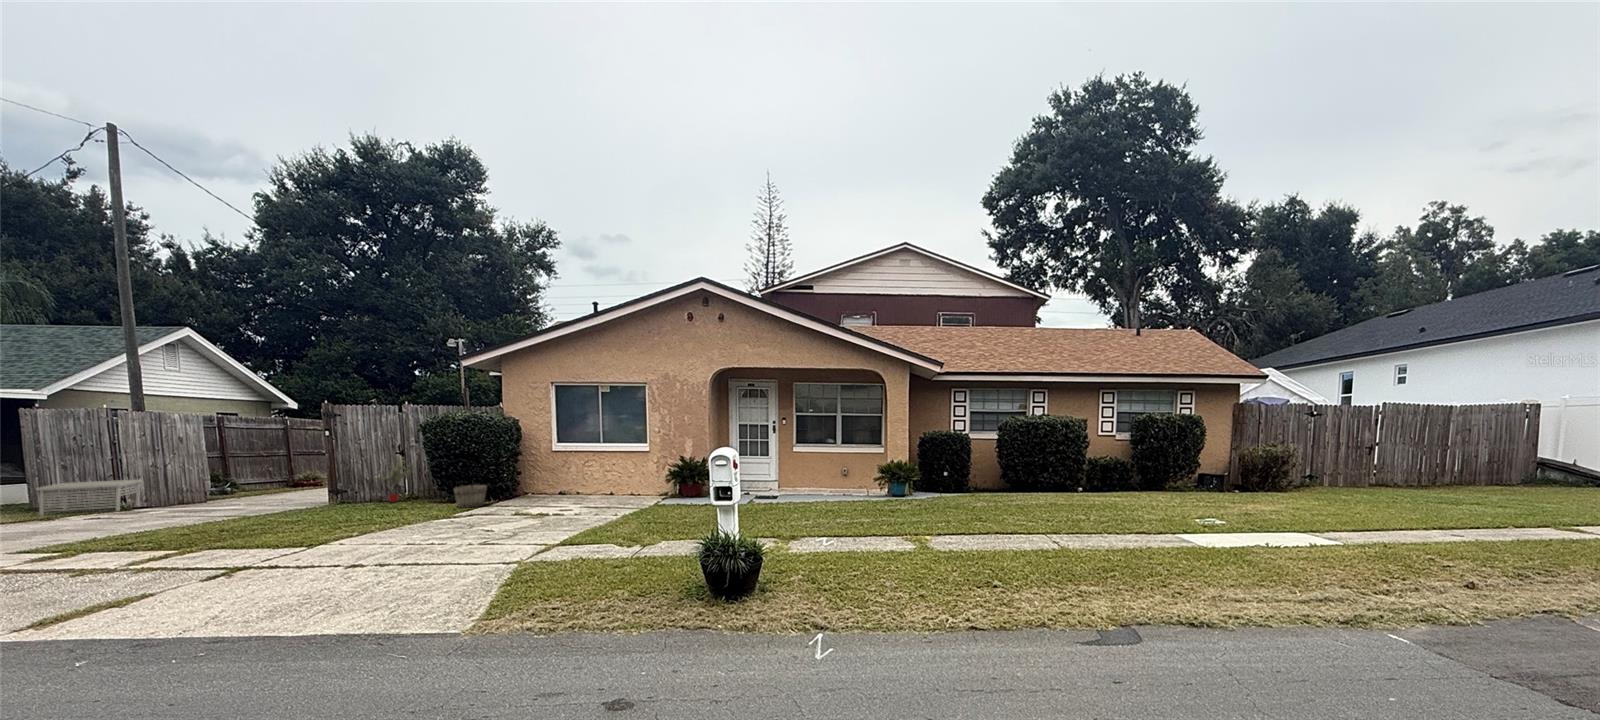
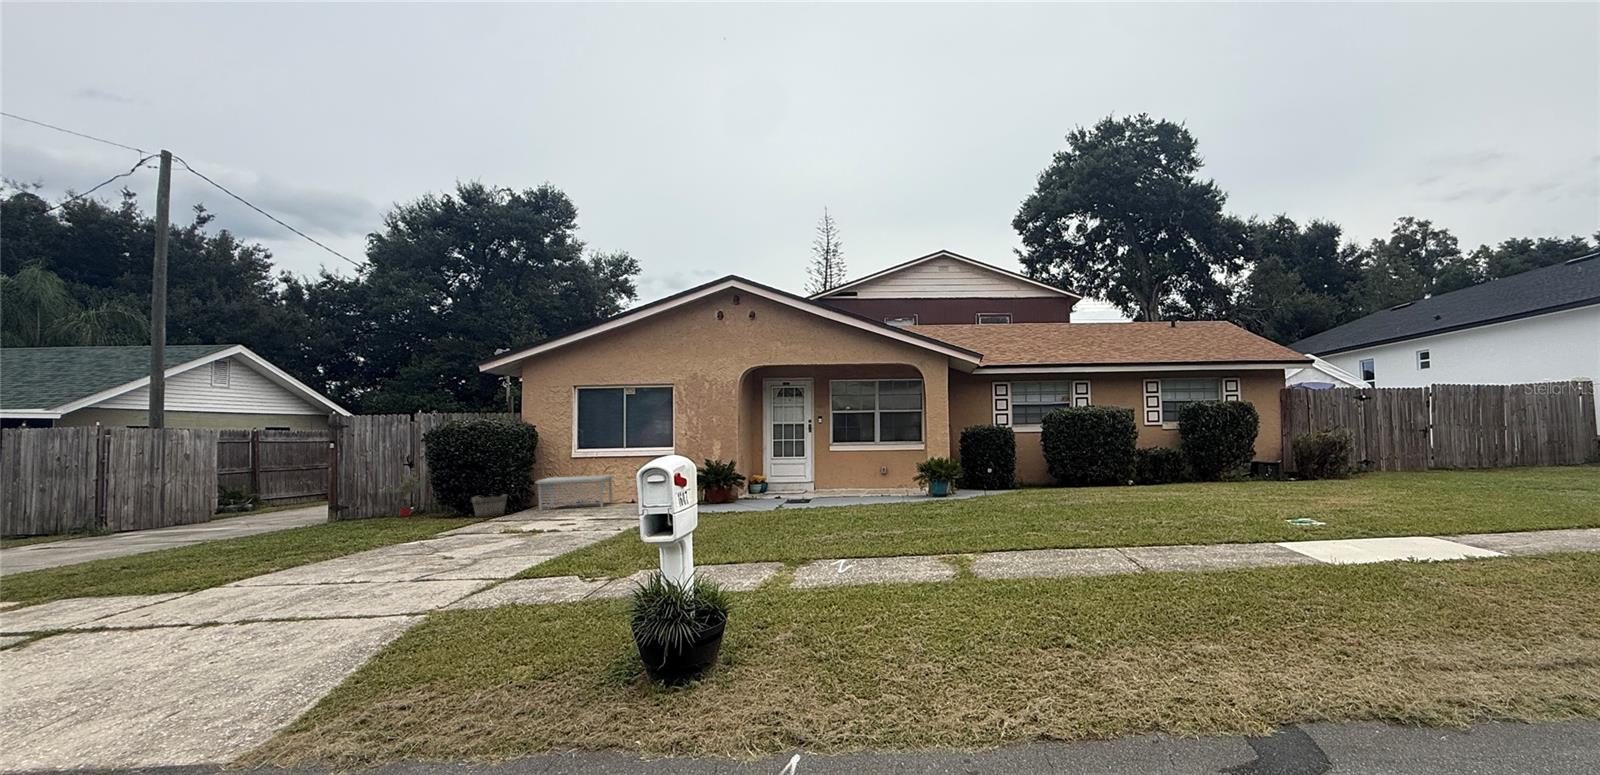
storage bench: present [37,479,142,515] -> present [535,475,613,510]

